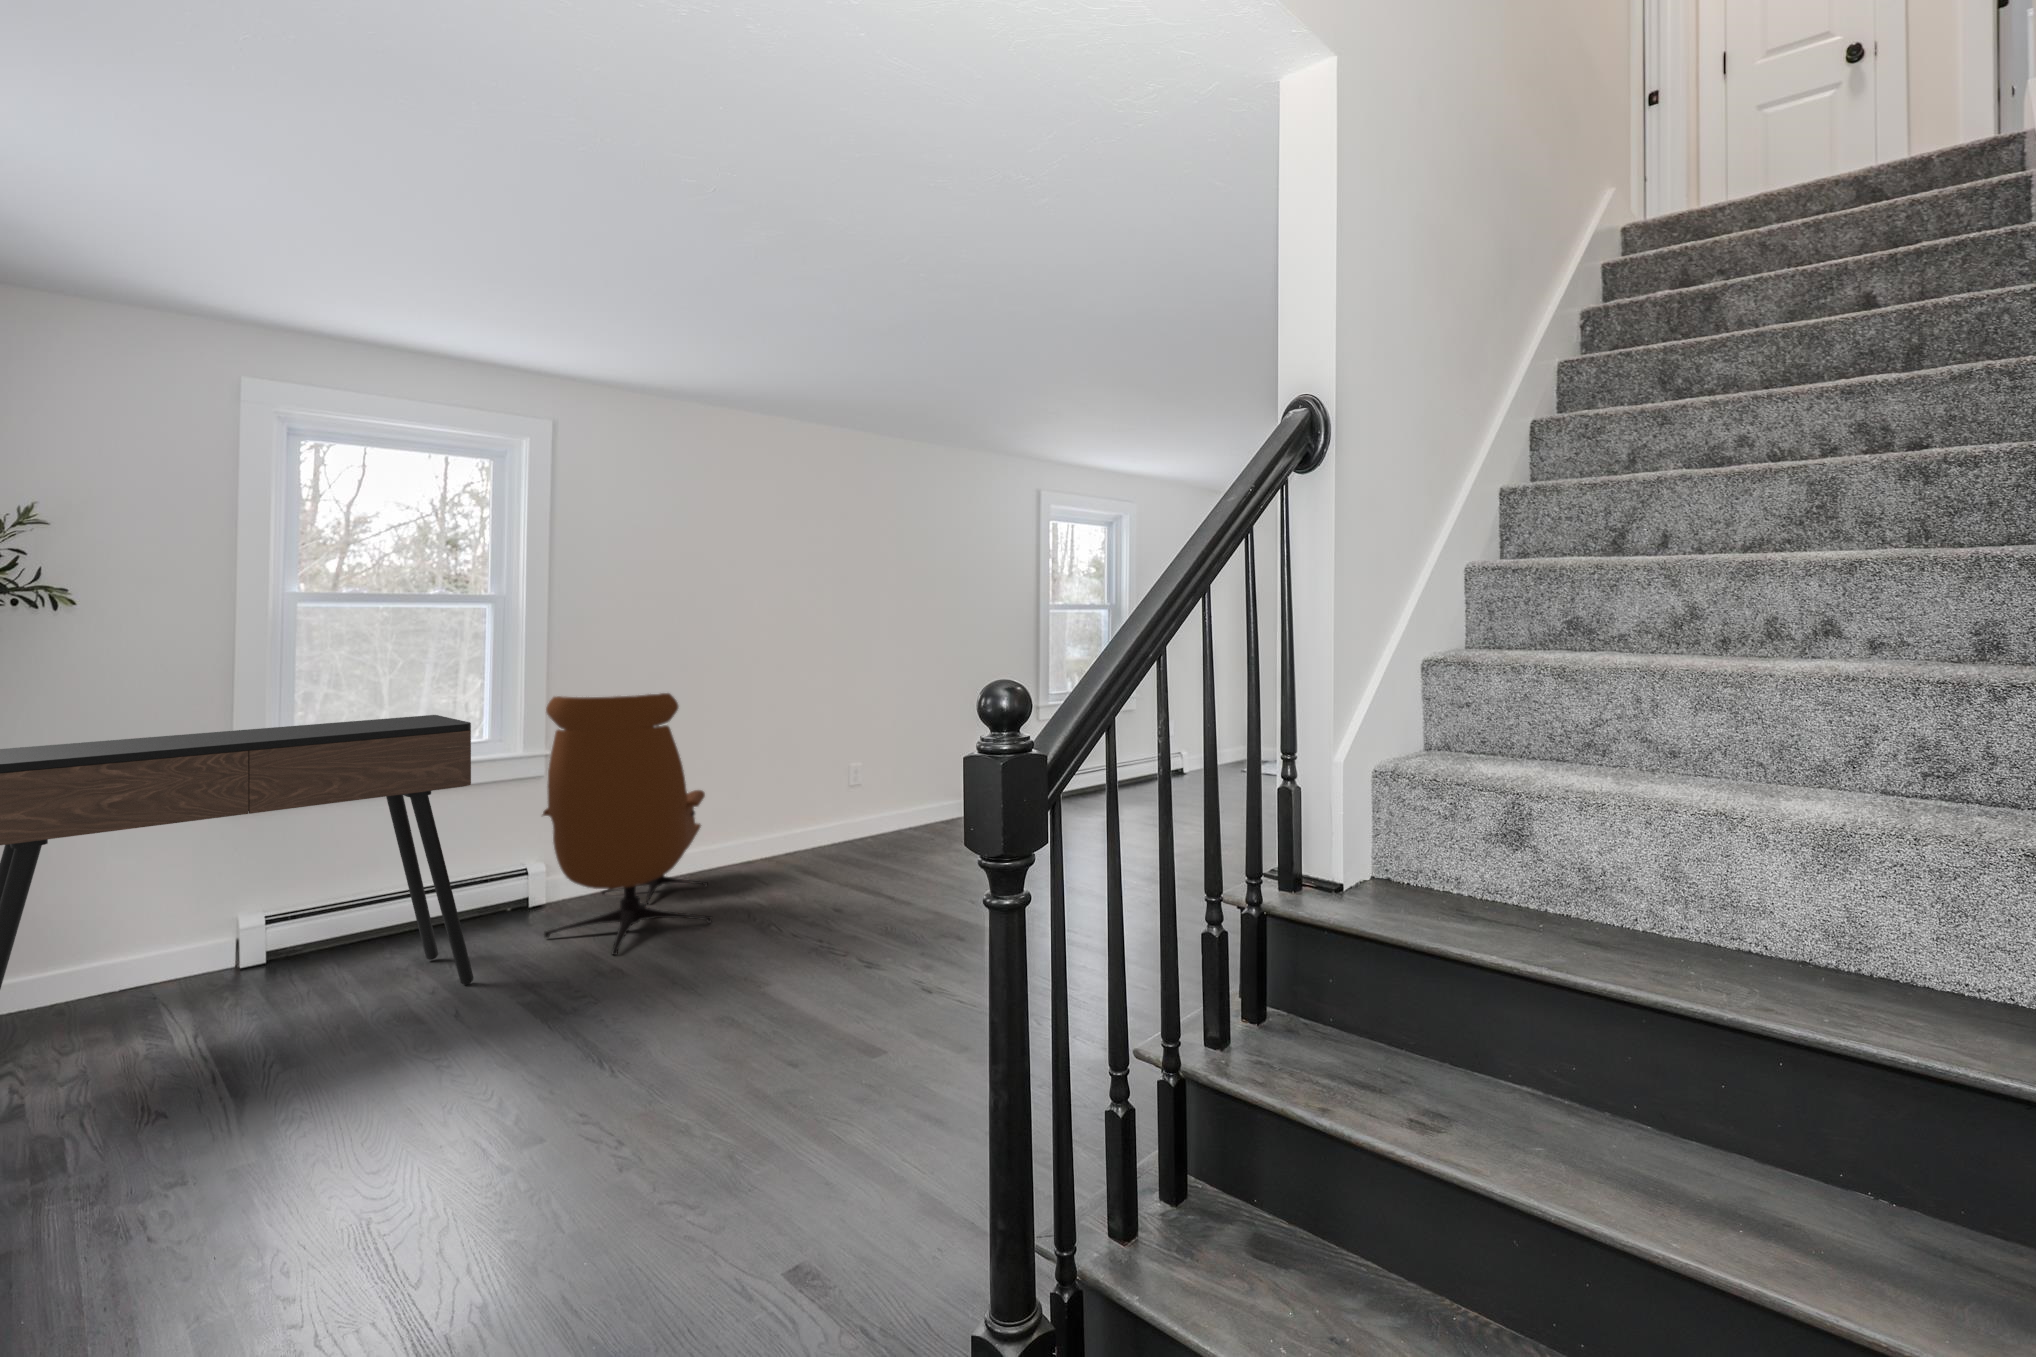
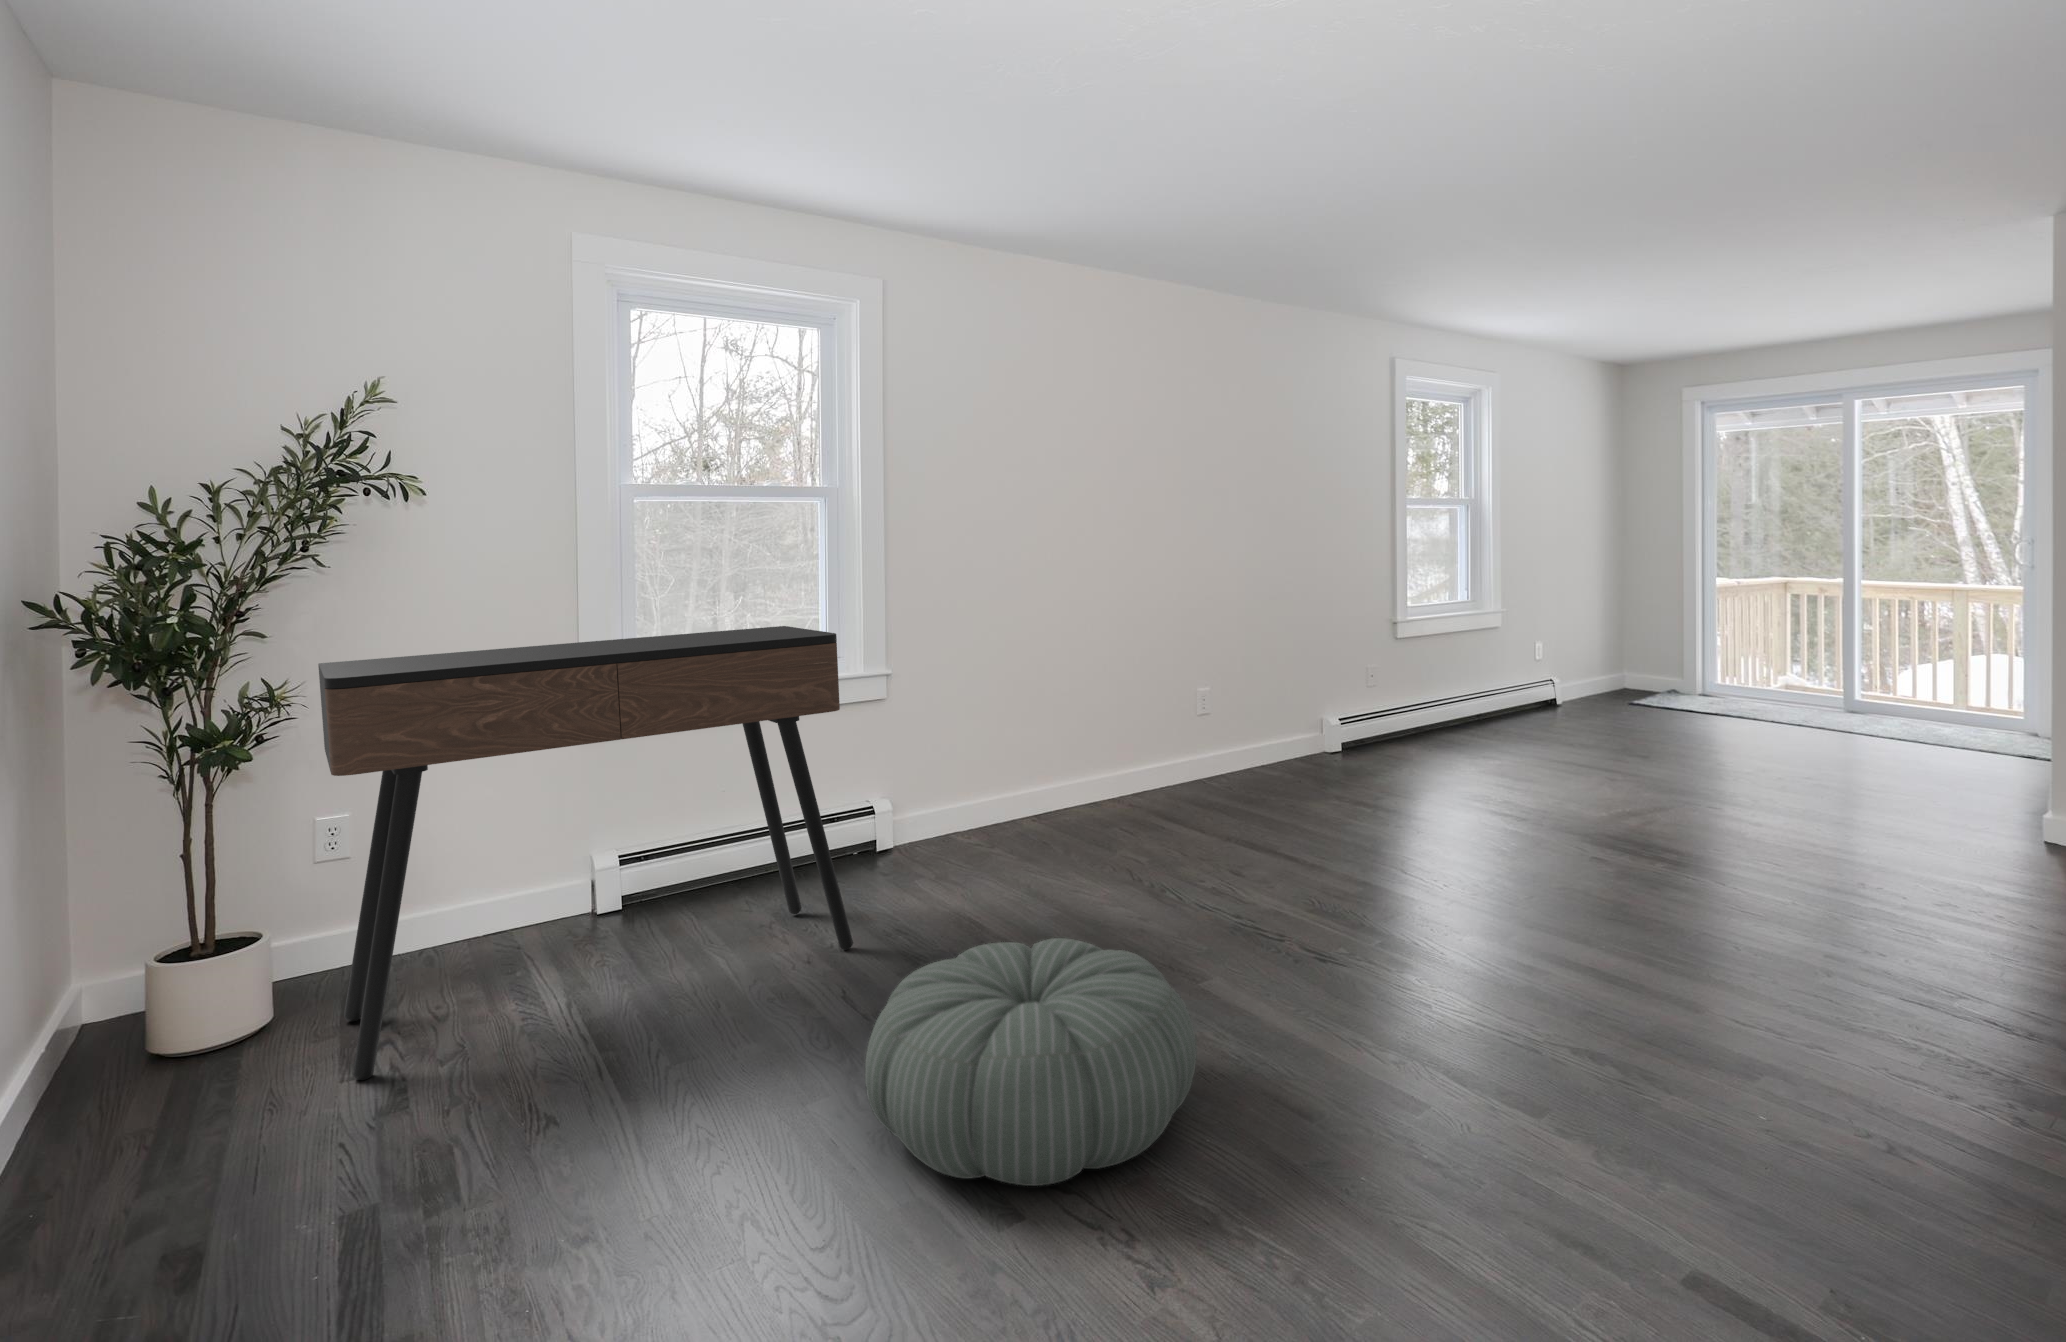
lounge chair: present [543,693,712,955] -> none [905,598,1094,921]
pouf: none [418,956,697,1132] -> present [865,938,1197,1186]

